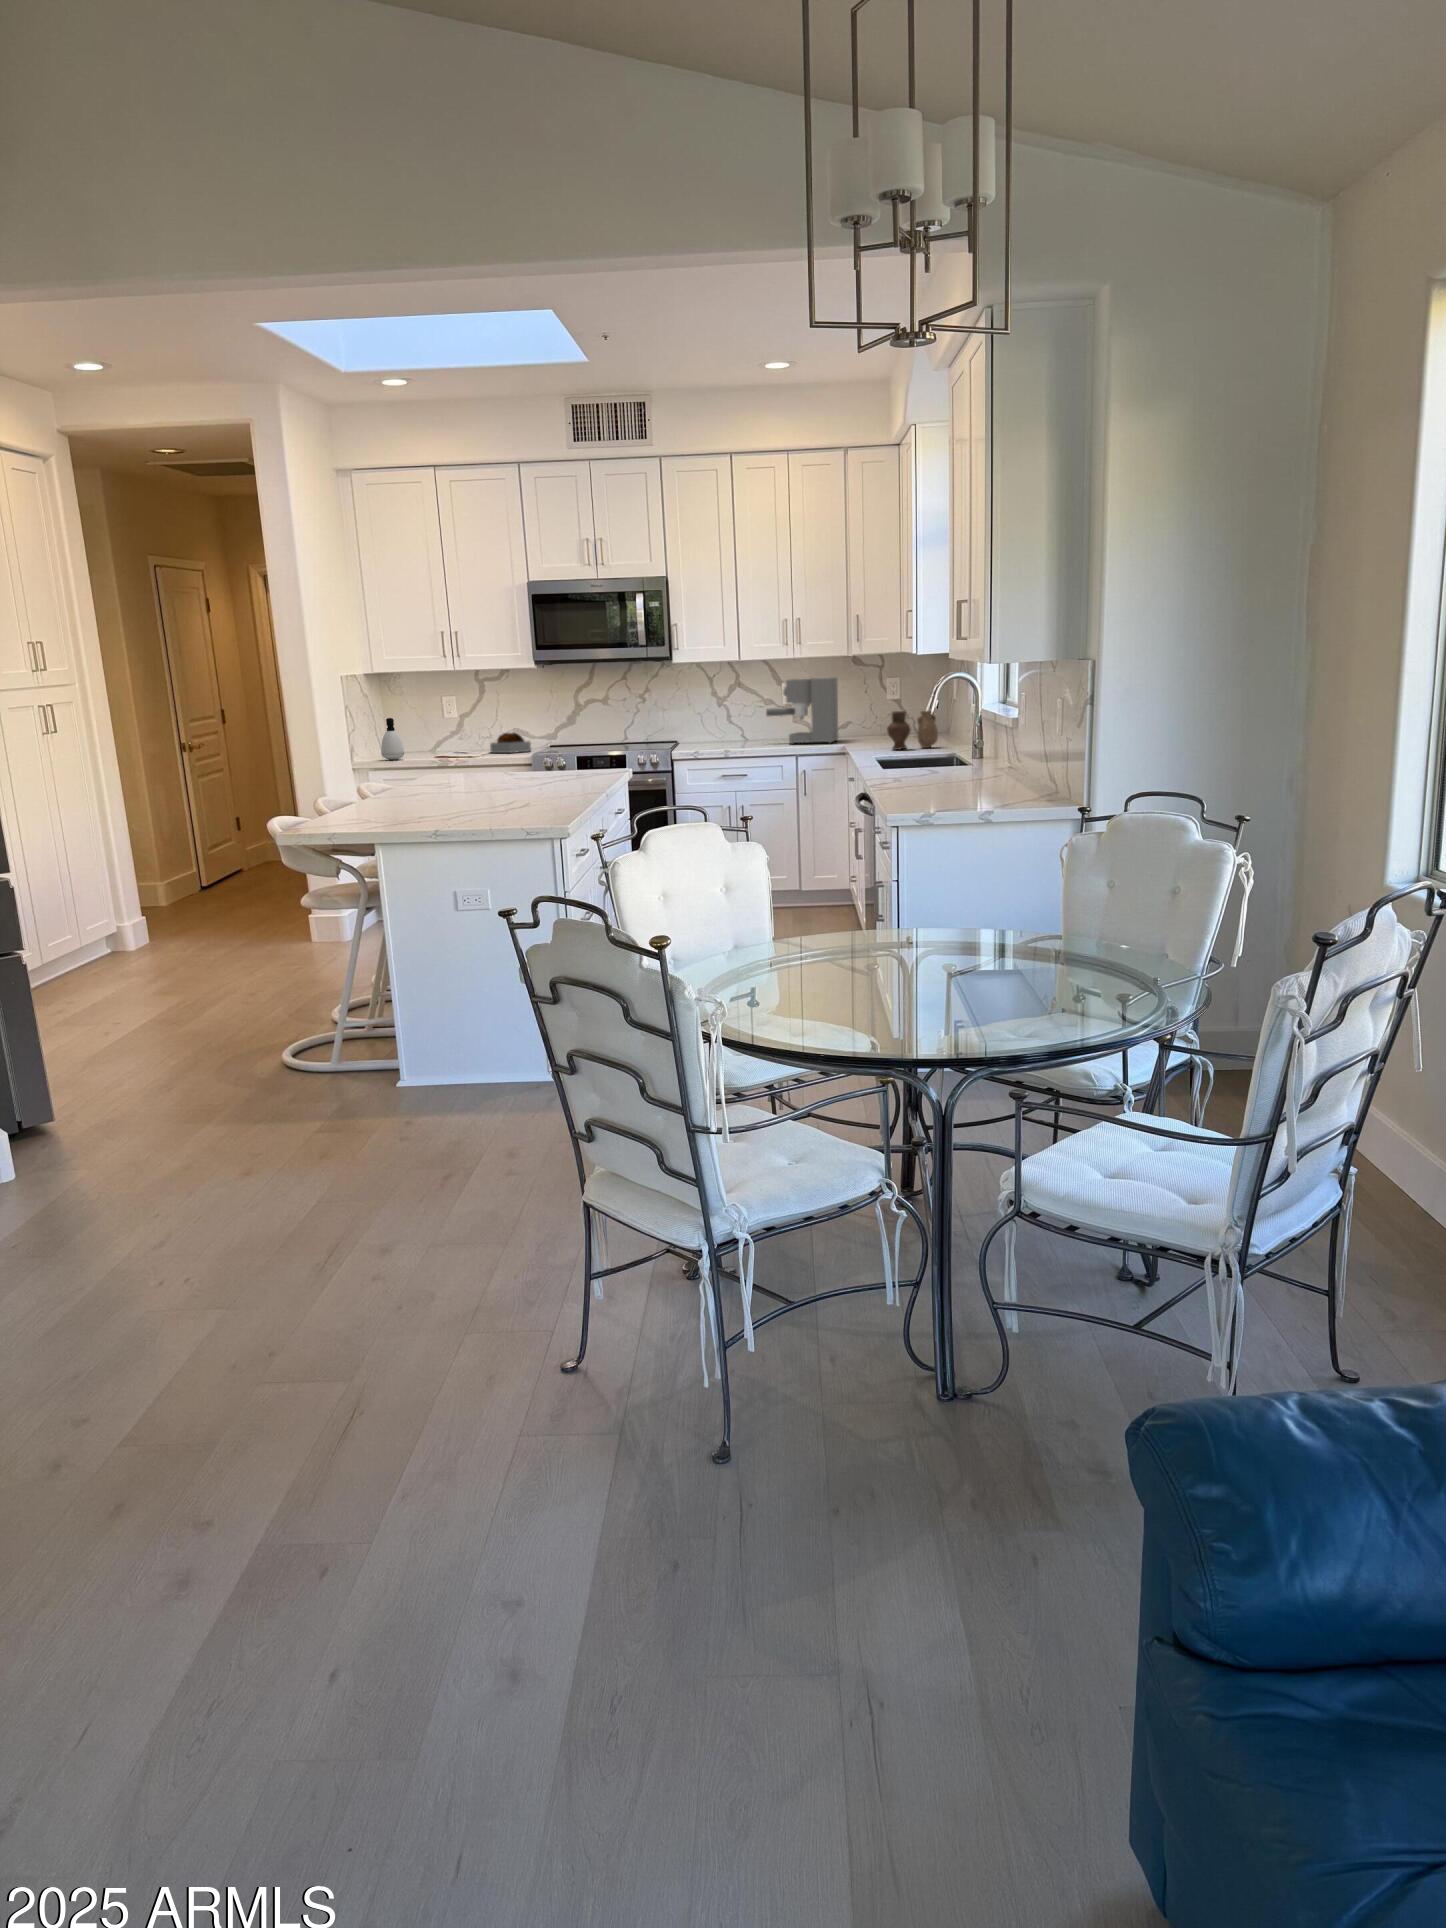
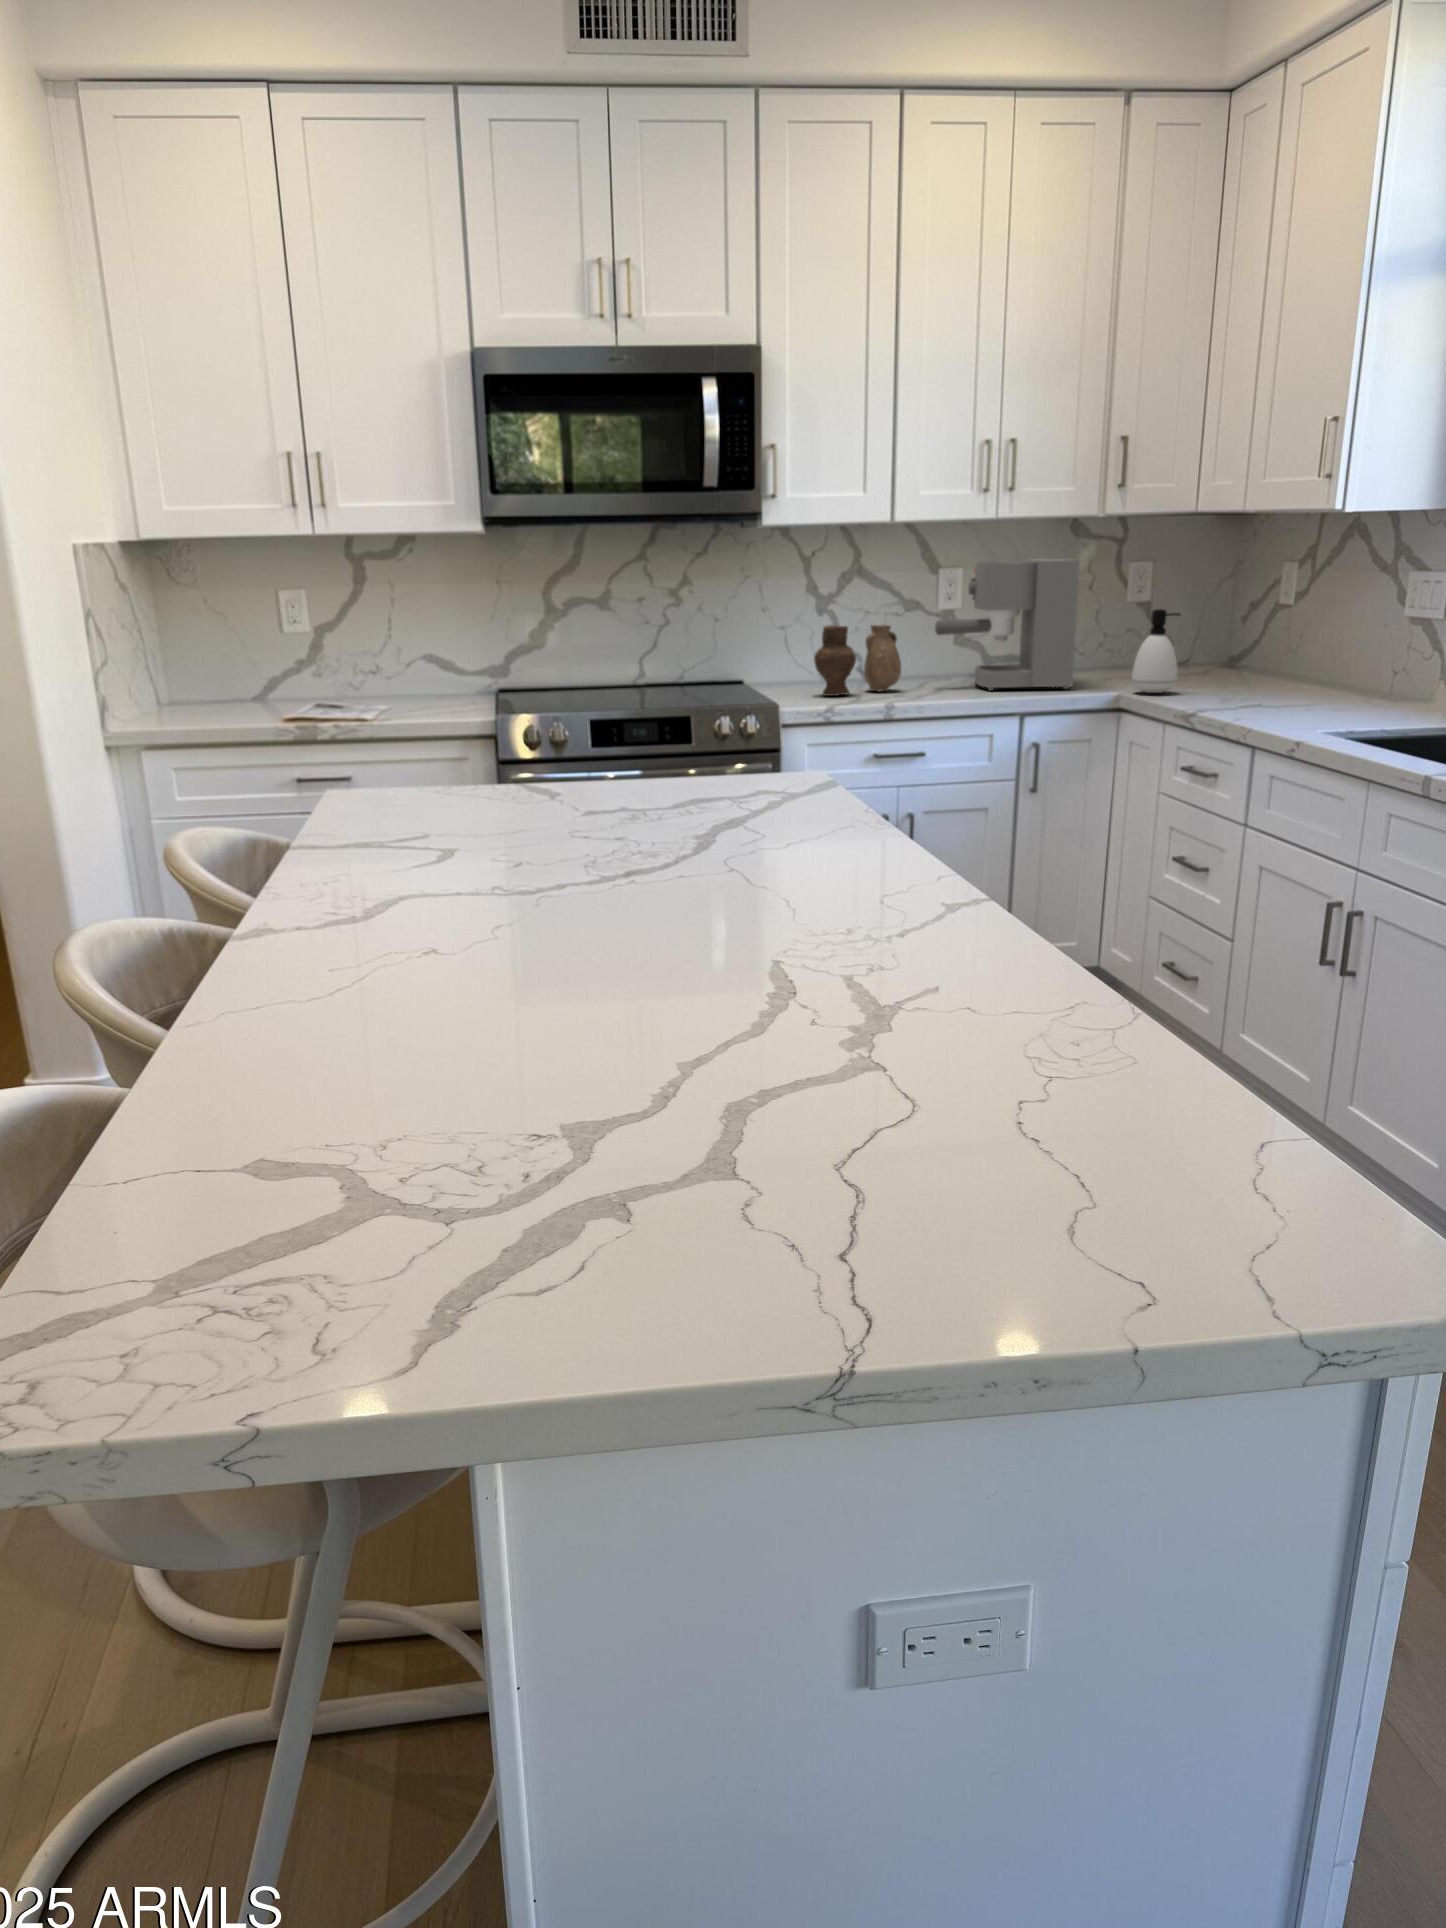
vase: present [887,711,938,750] -> present [814,625,901,696]
soap dispenser: present [381,718,404,760] -> present [1131,609,1180,693]
decorative bowl: present [490,732,531,753] -> none [386,661,468,707]

